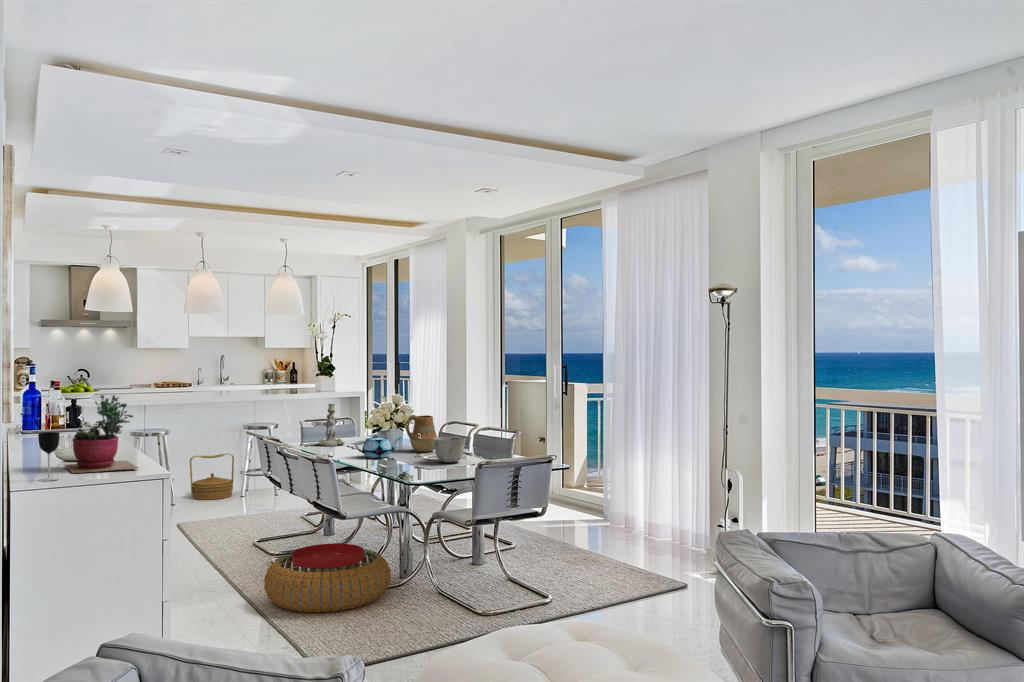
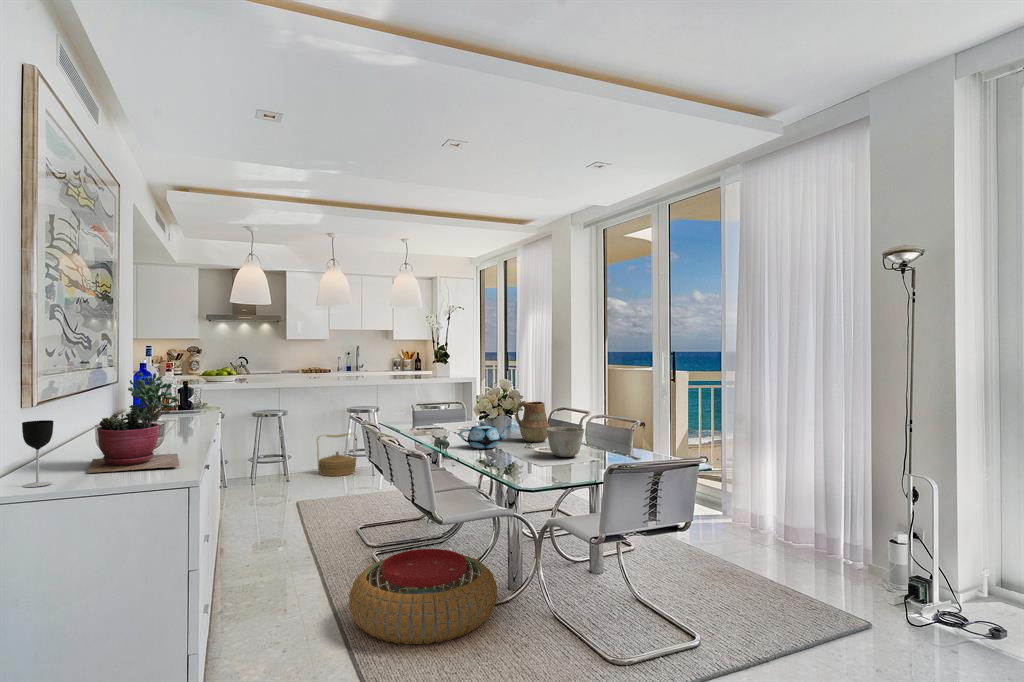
candlestick: present [317,404,345,446] -> none [423,388,452,432]

